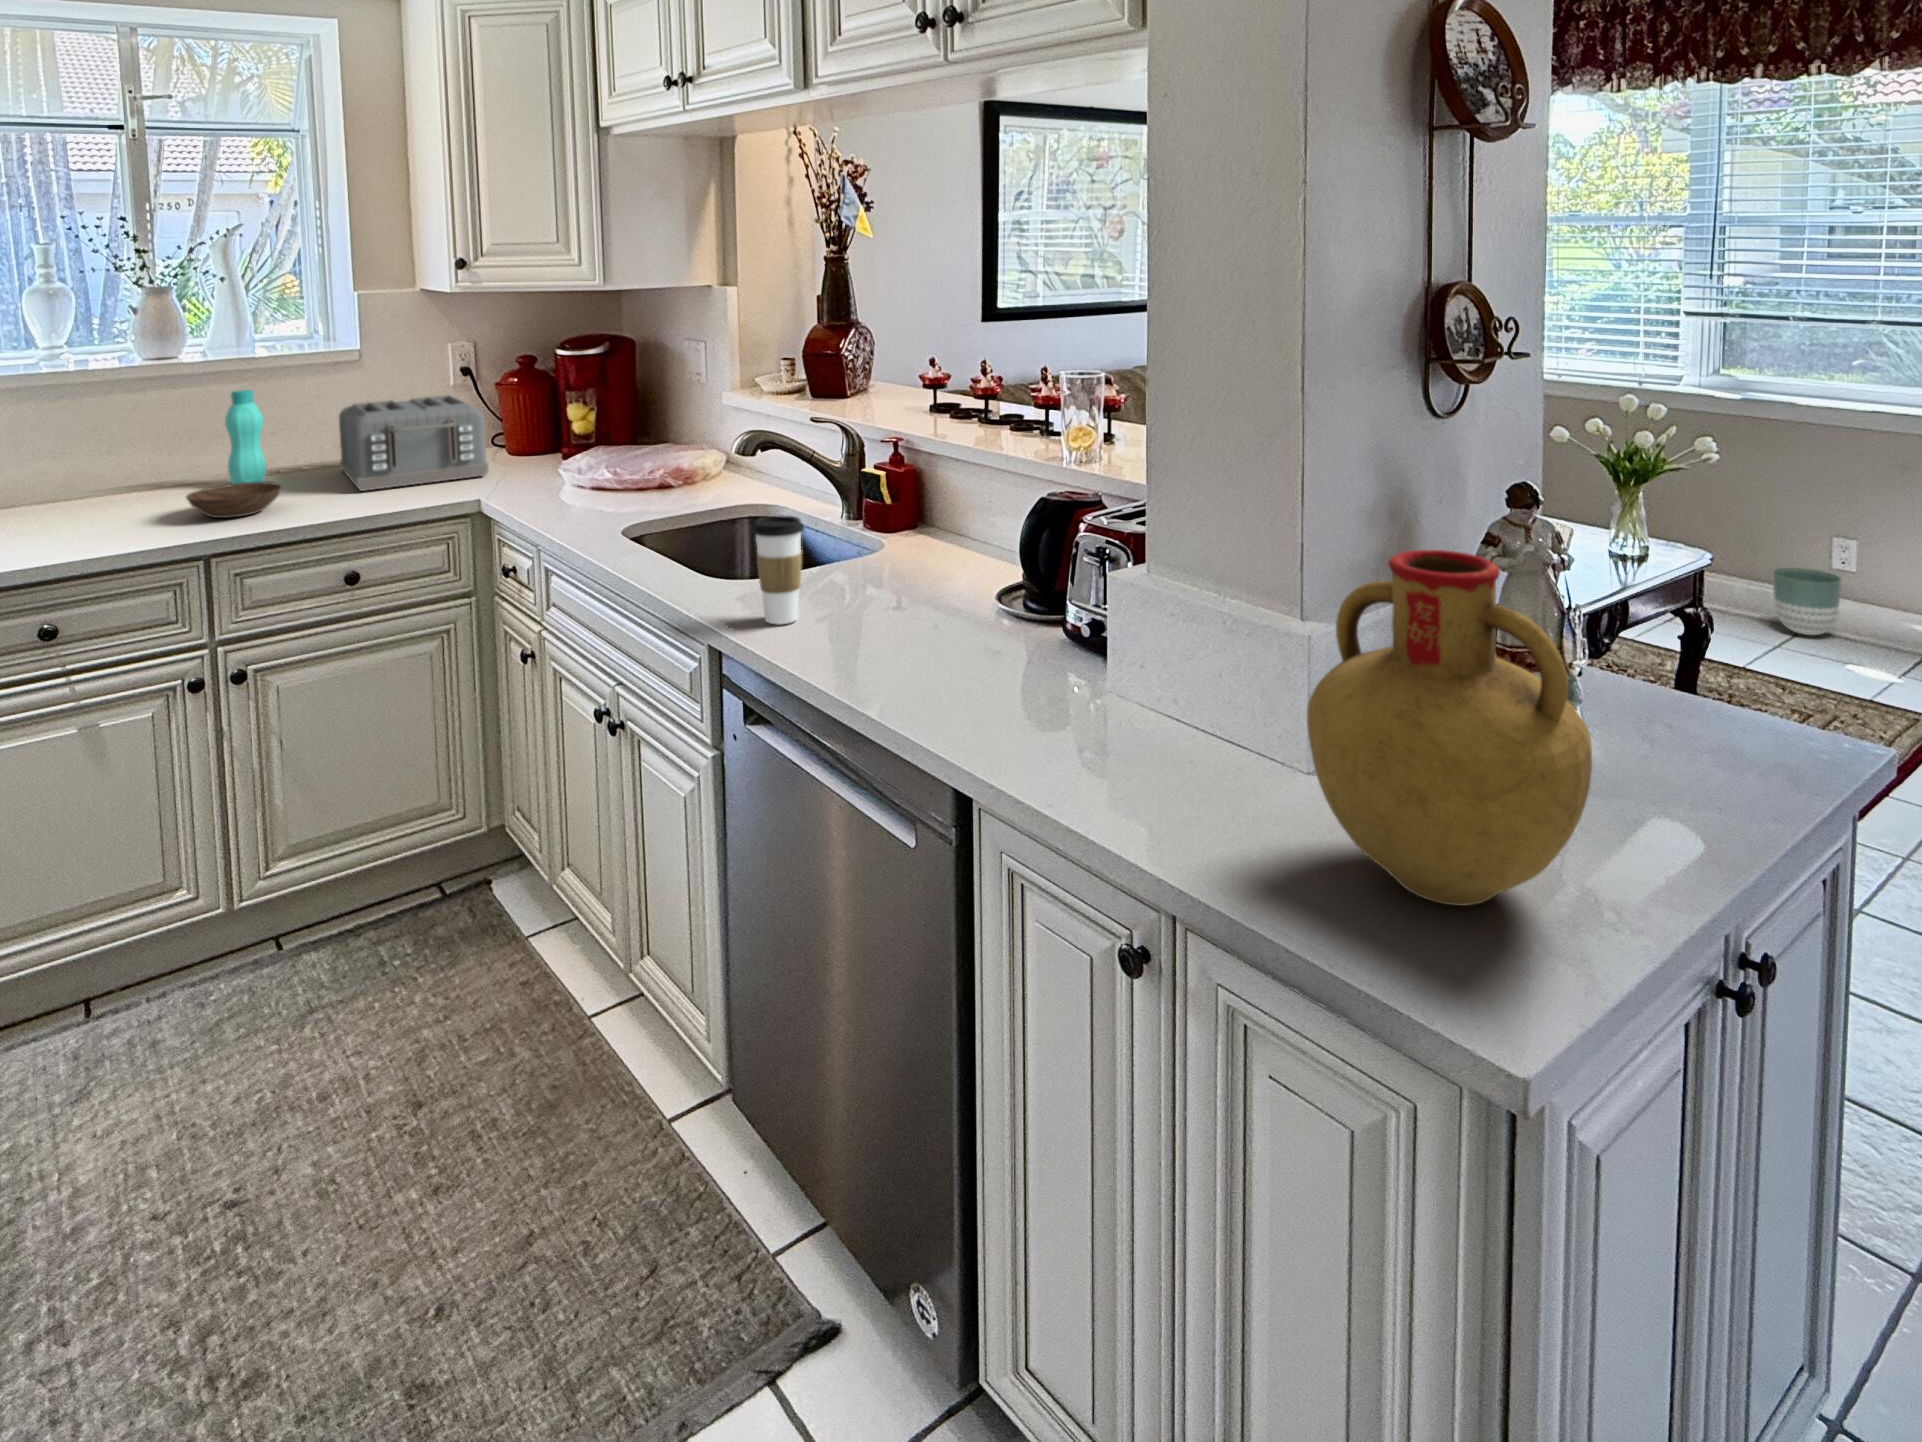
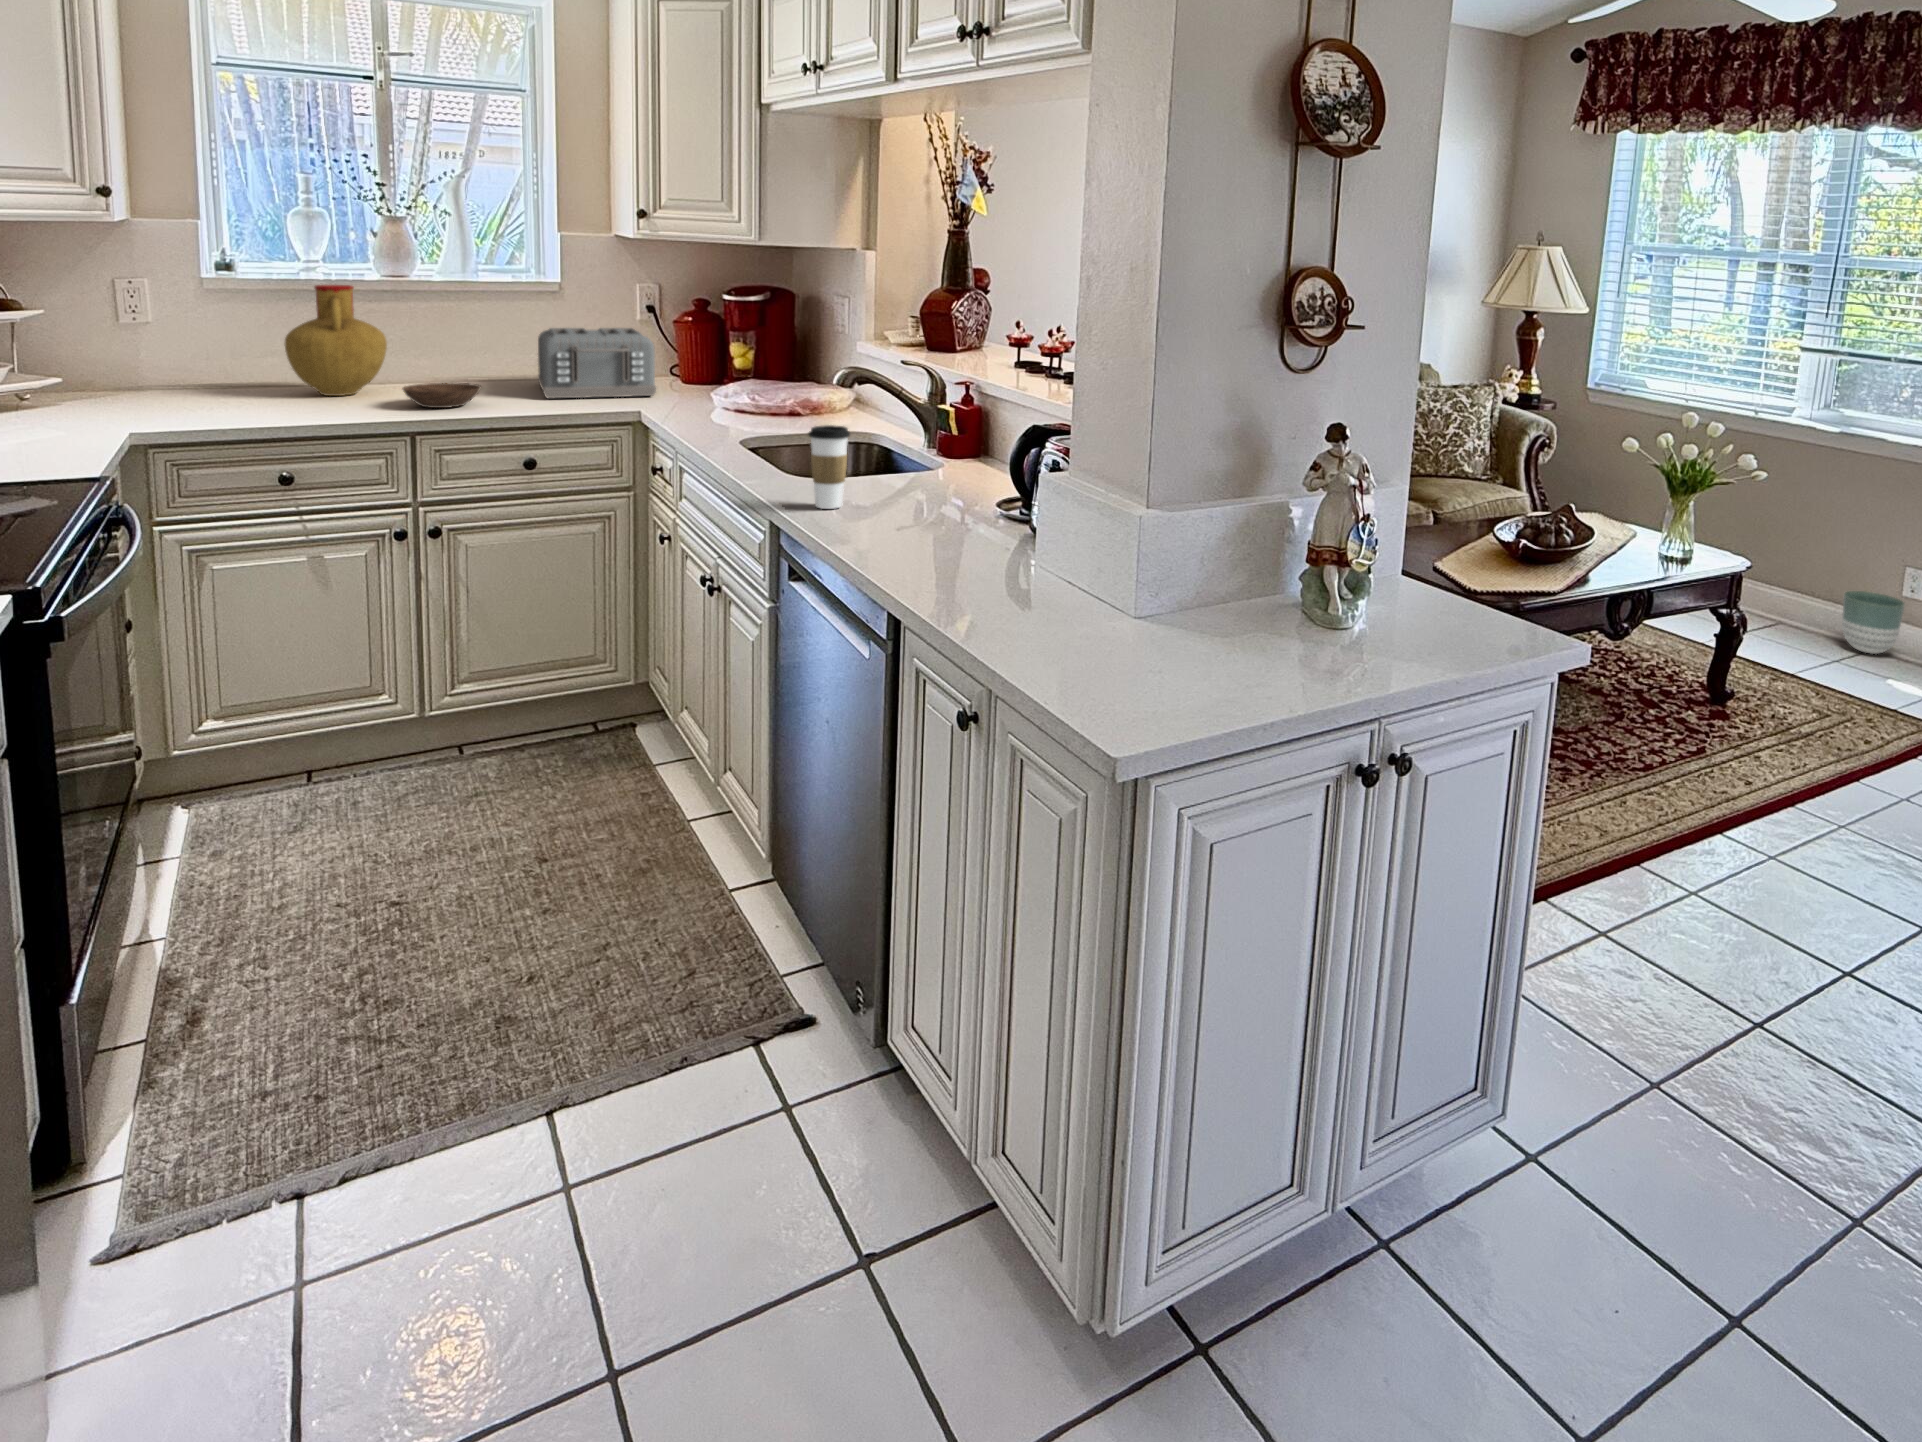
bottle: present [225,390,266,484] -> none [443,308,475,388]
vase: present [1307,550,1592,906] -> present [285,285,387,396]

